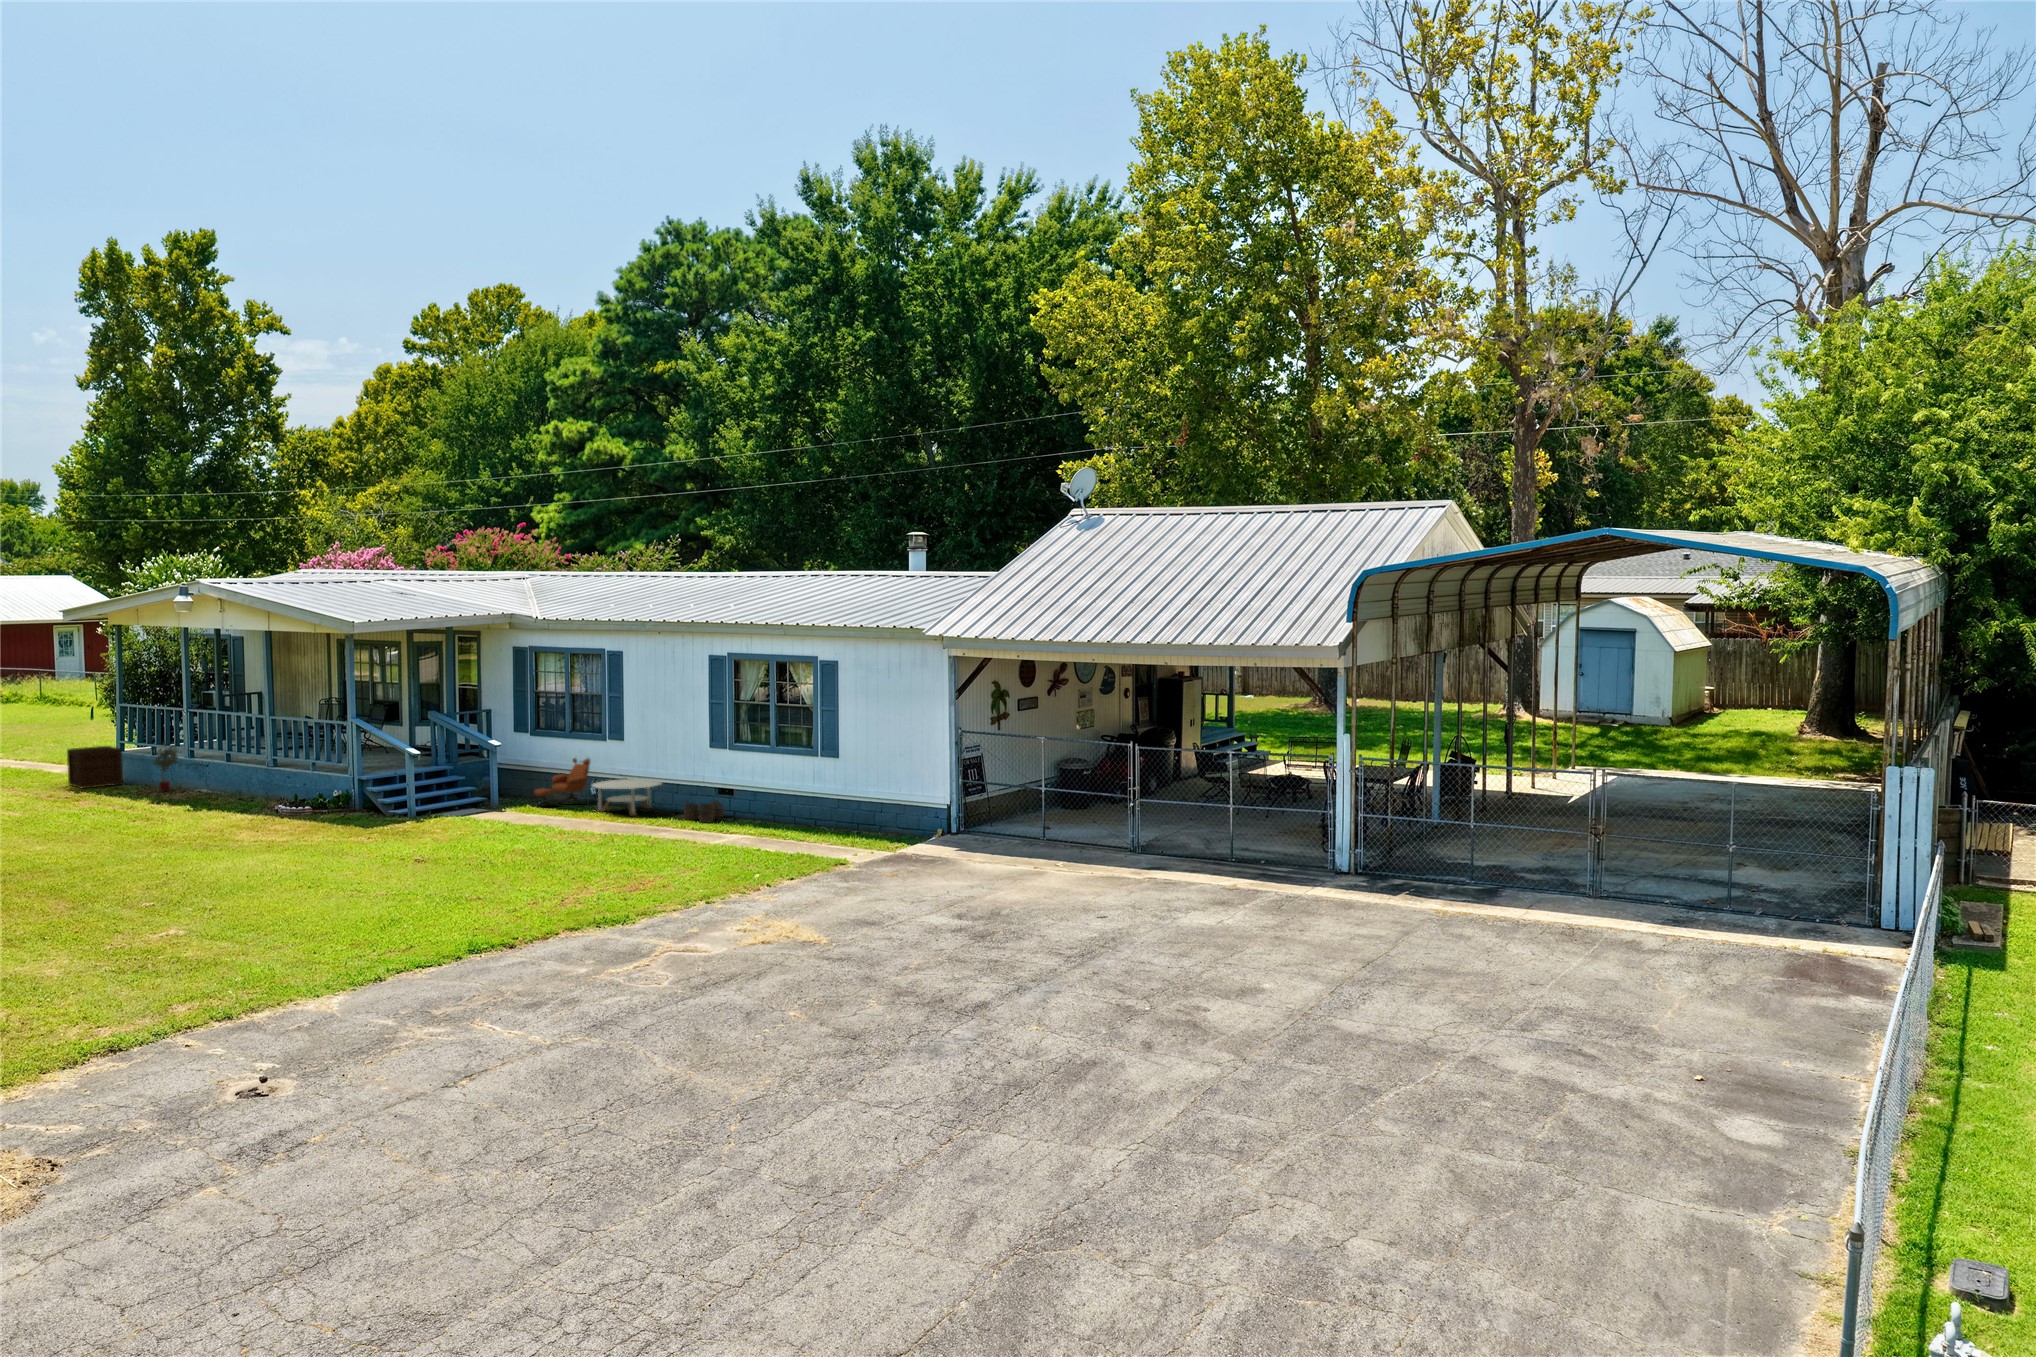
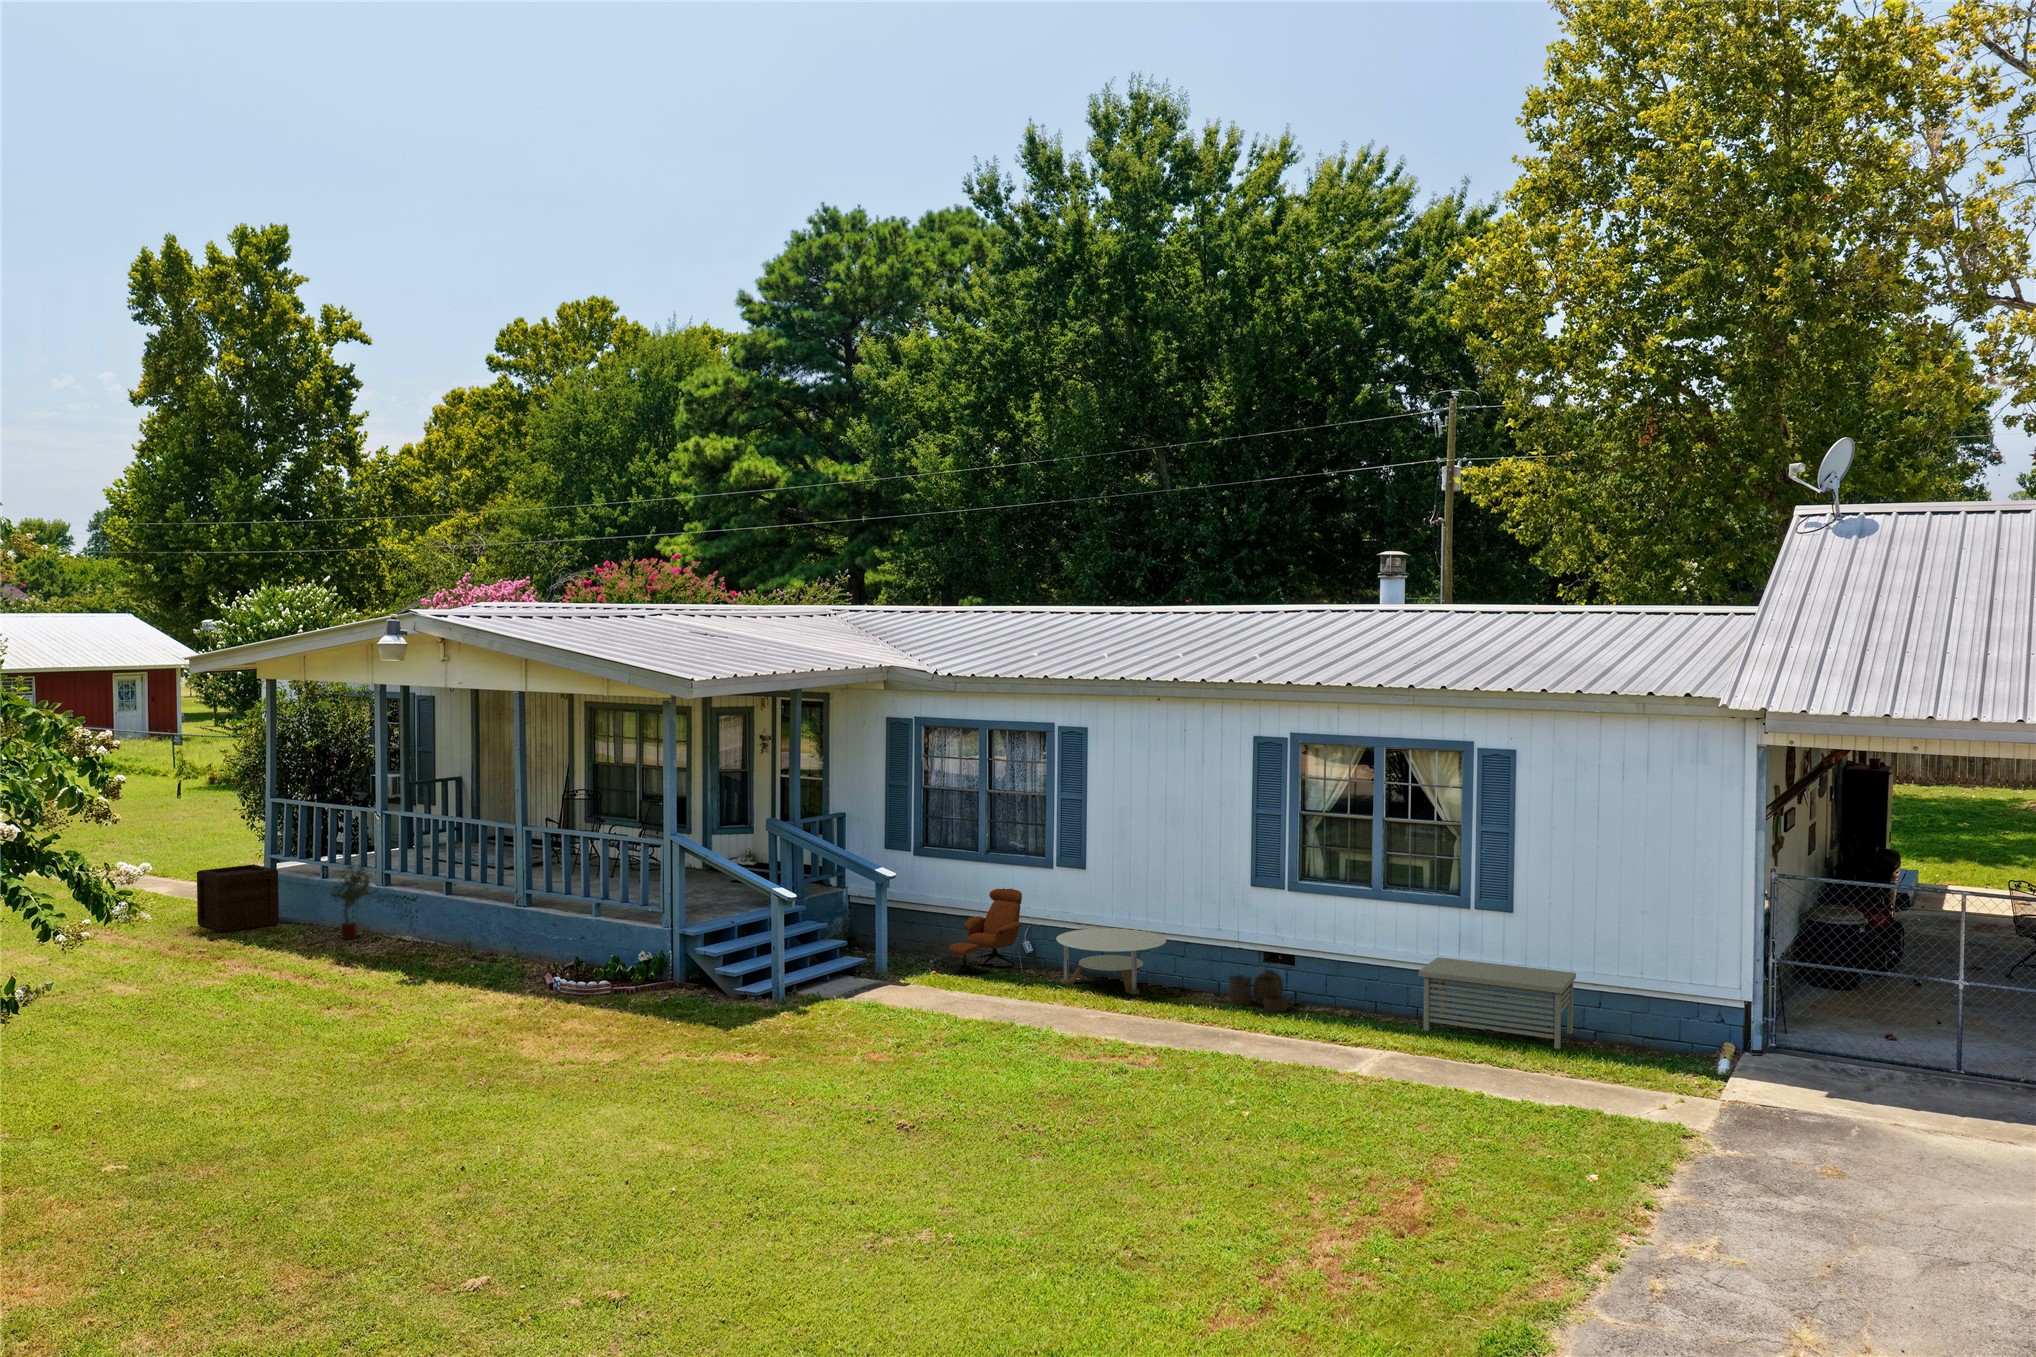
storage bench: none [773,790,864,837] -> present [1418,957,1576,1049]

